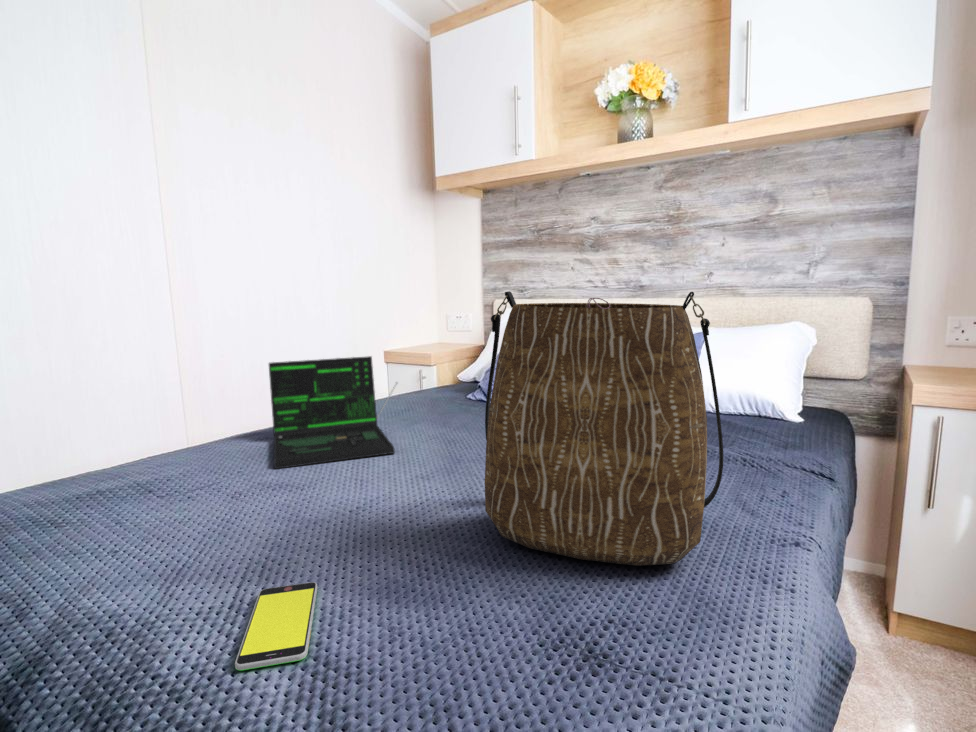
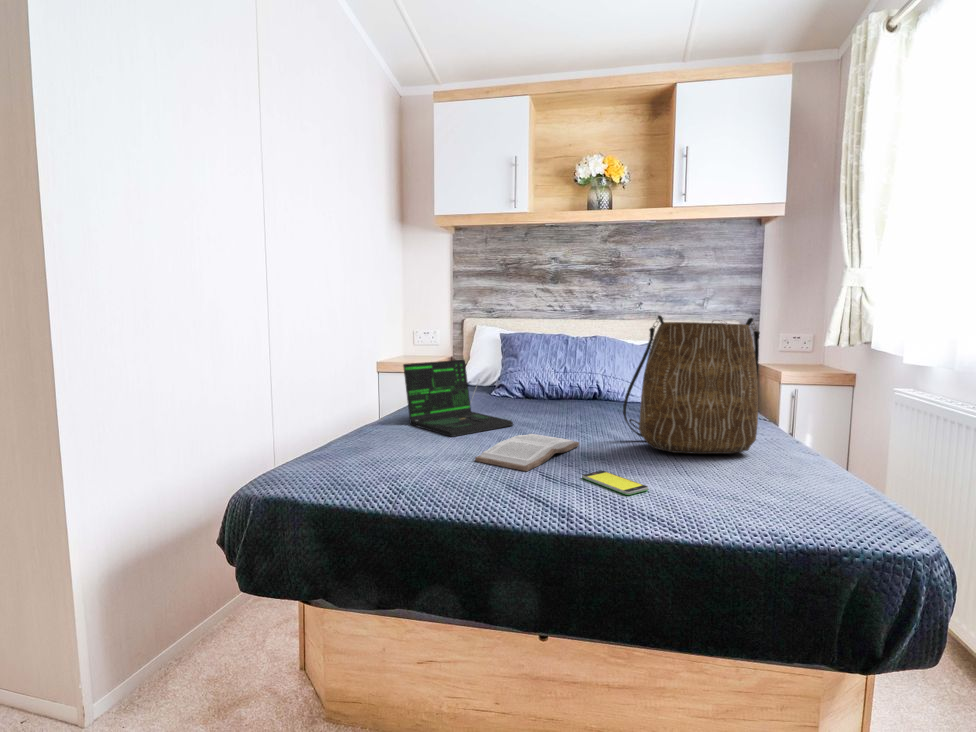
book: none [199,477,406,561] -> present [475,434,579,471]

